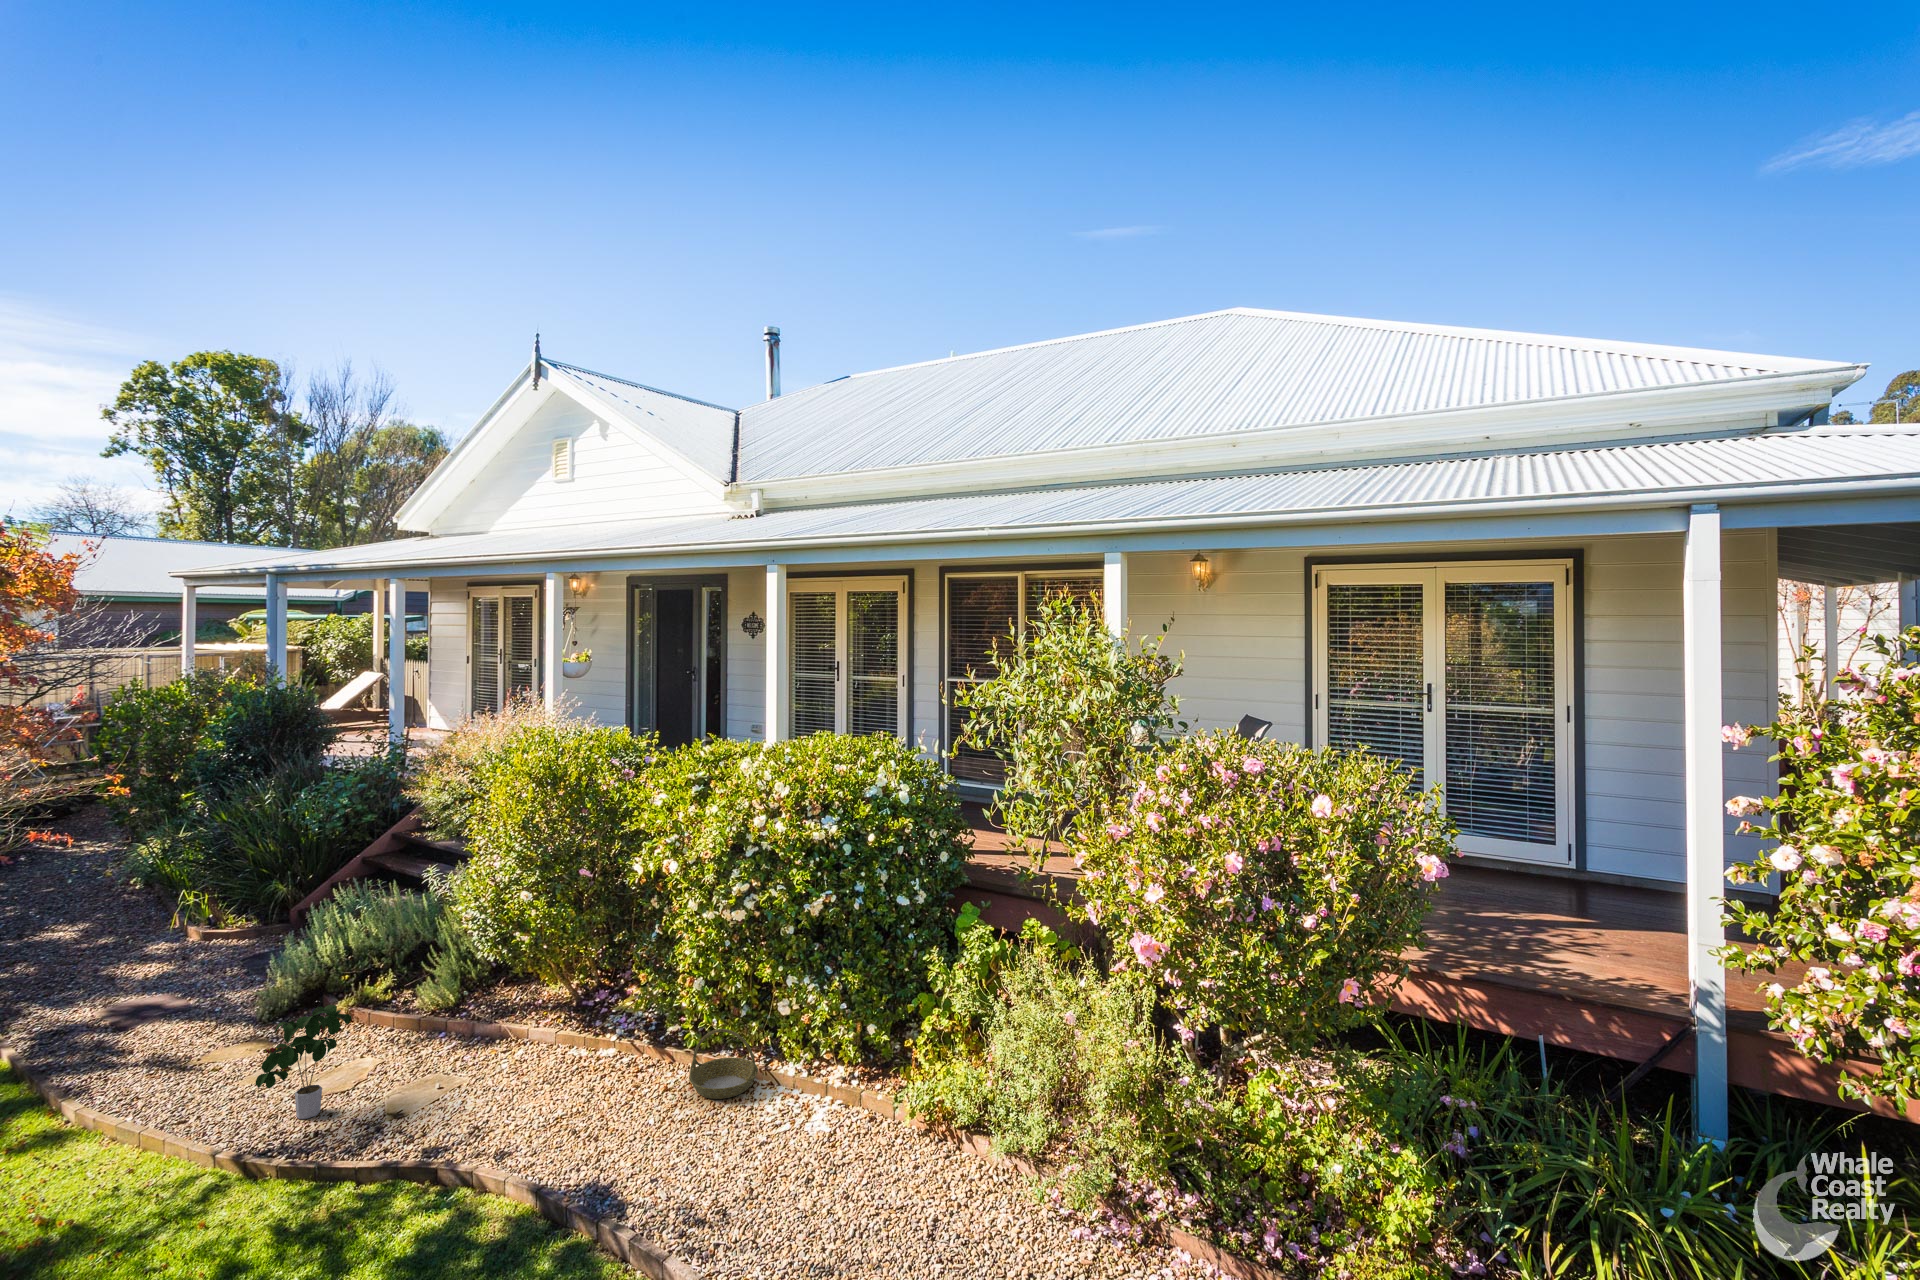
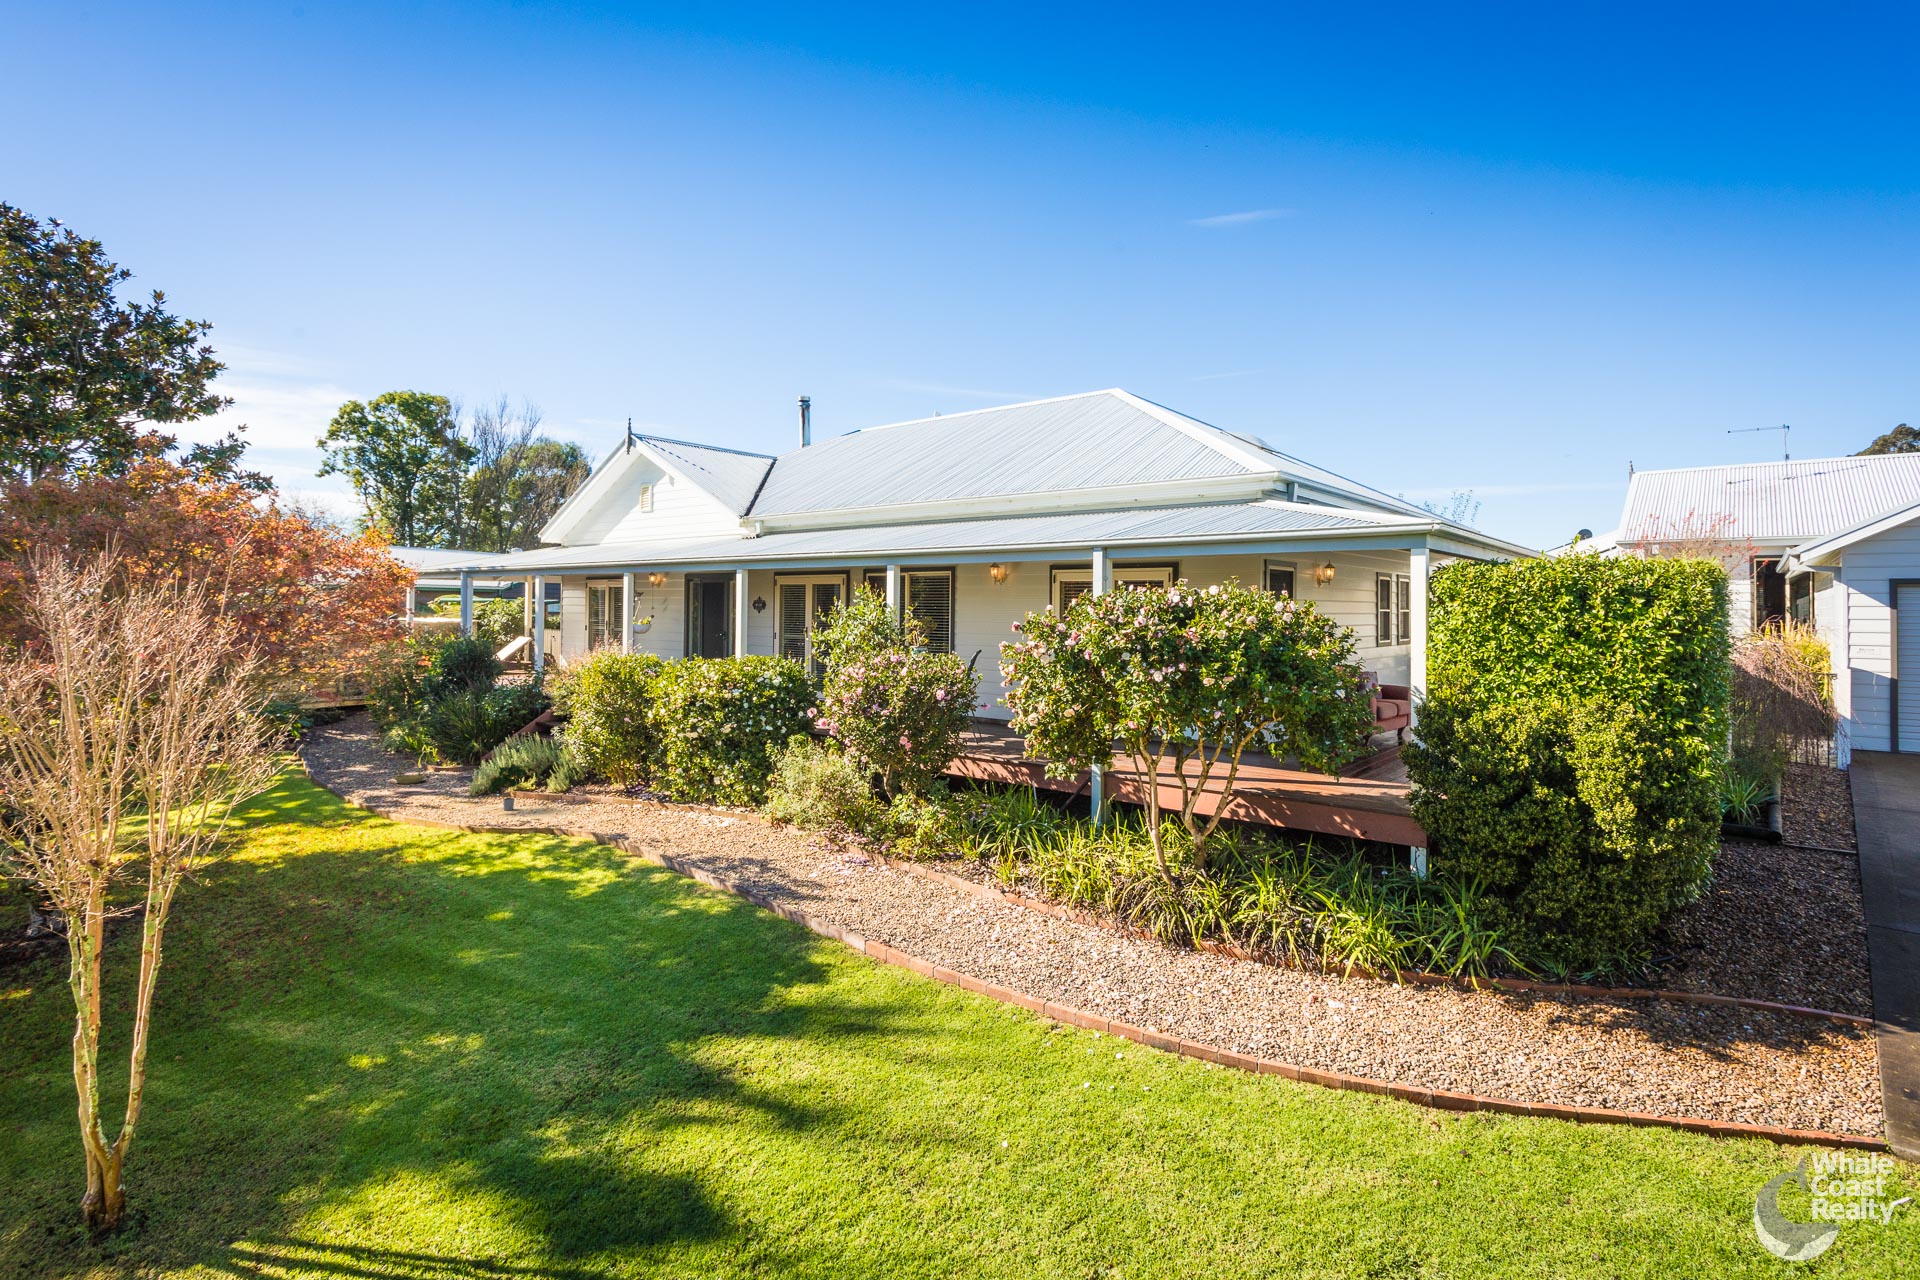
basket: present [689,1029,758,1099] -> present [394,760,425,784]

